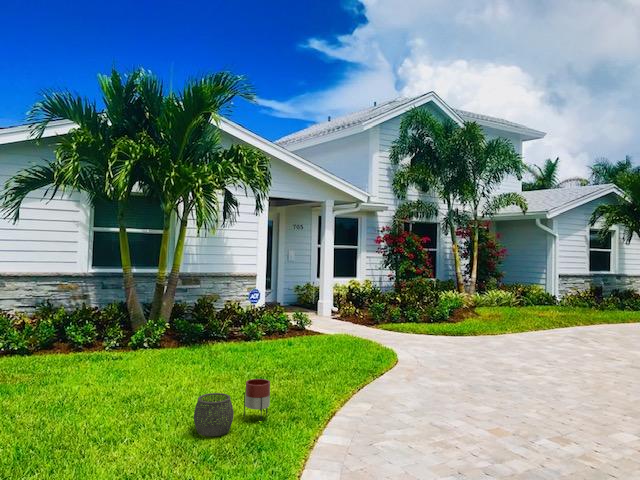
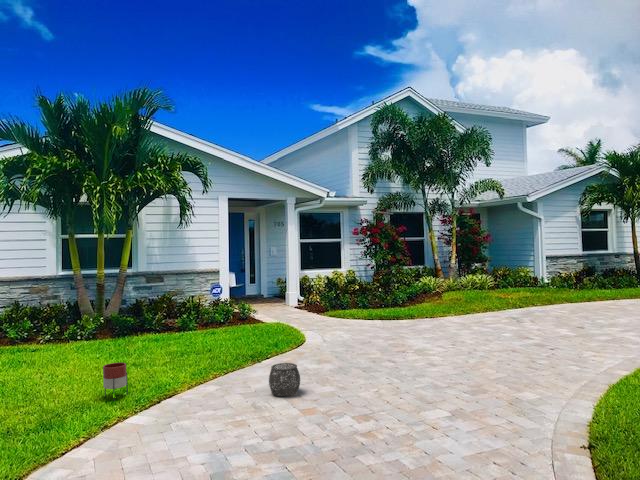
woven basket: present [194,393,234,436] -> present [269,363,300,396]

